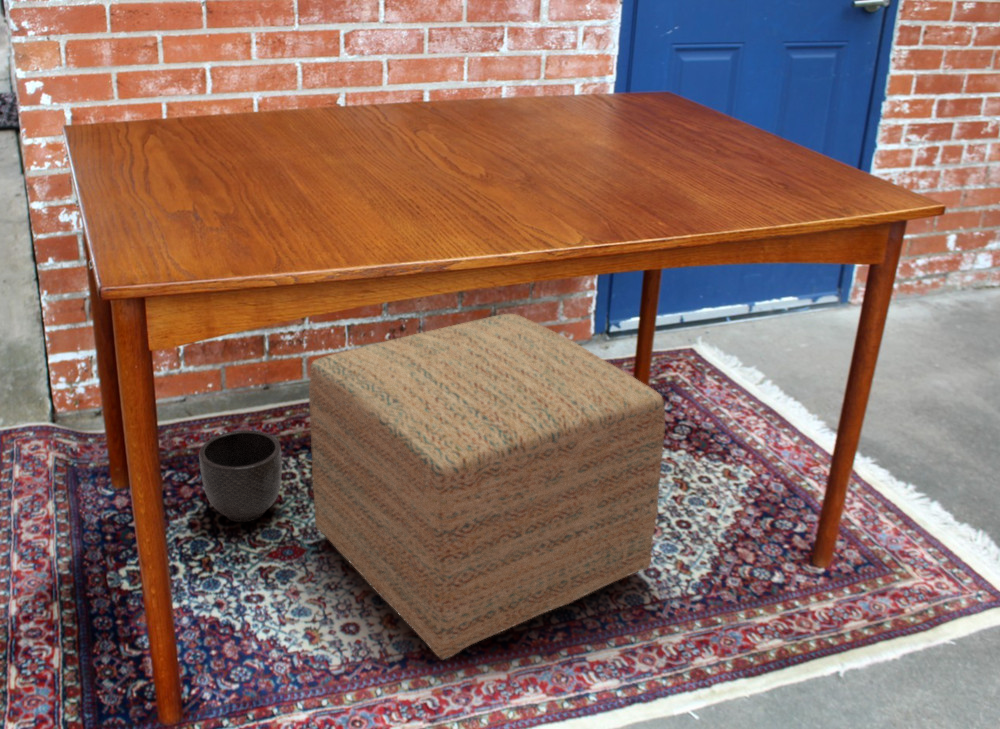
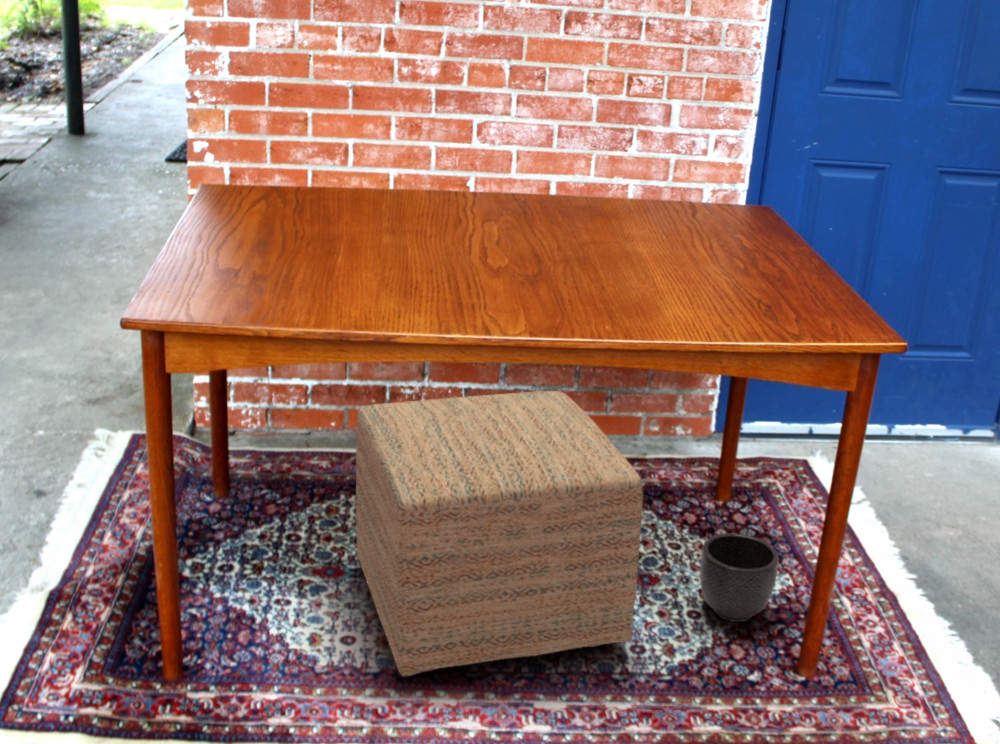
planter: present [199,430,282,522] -> present [700,533,779,622]

